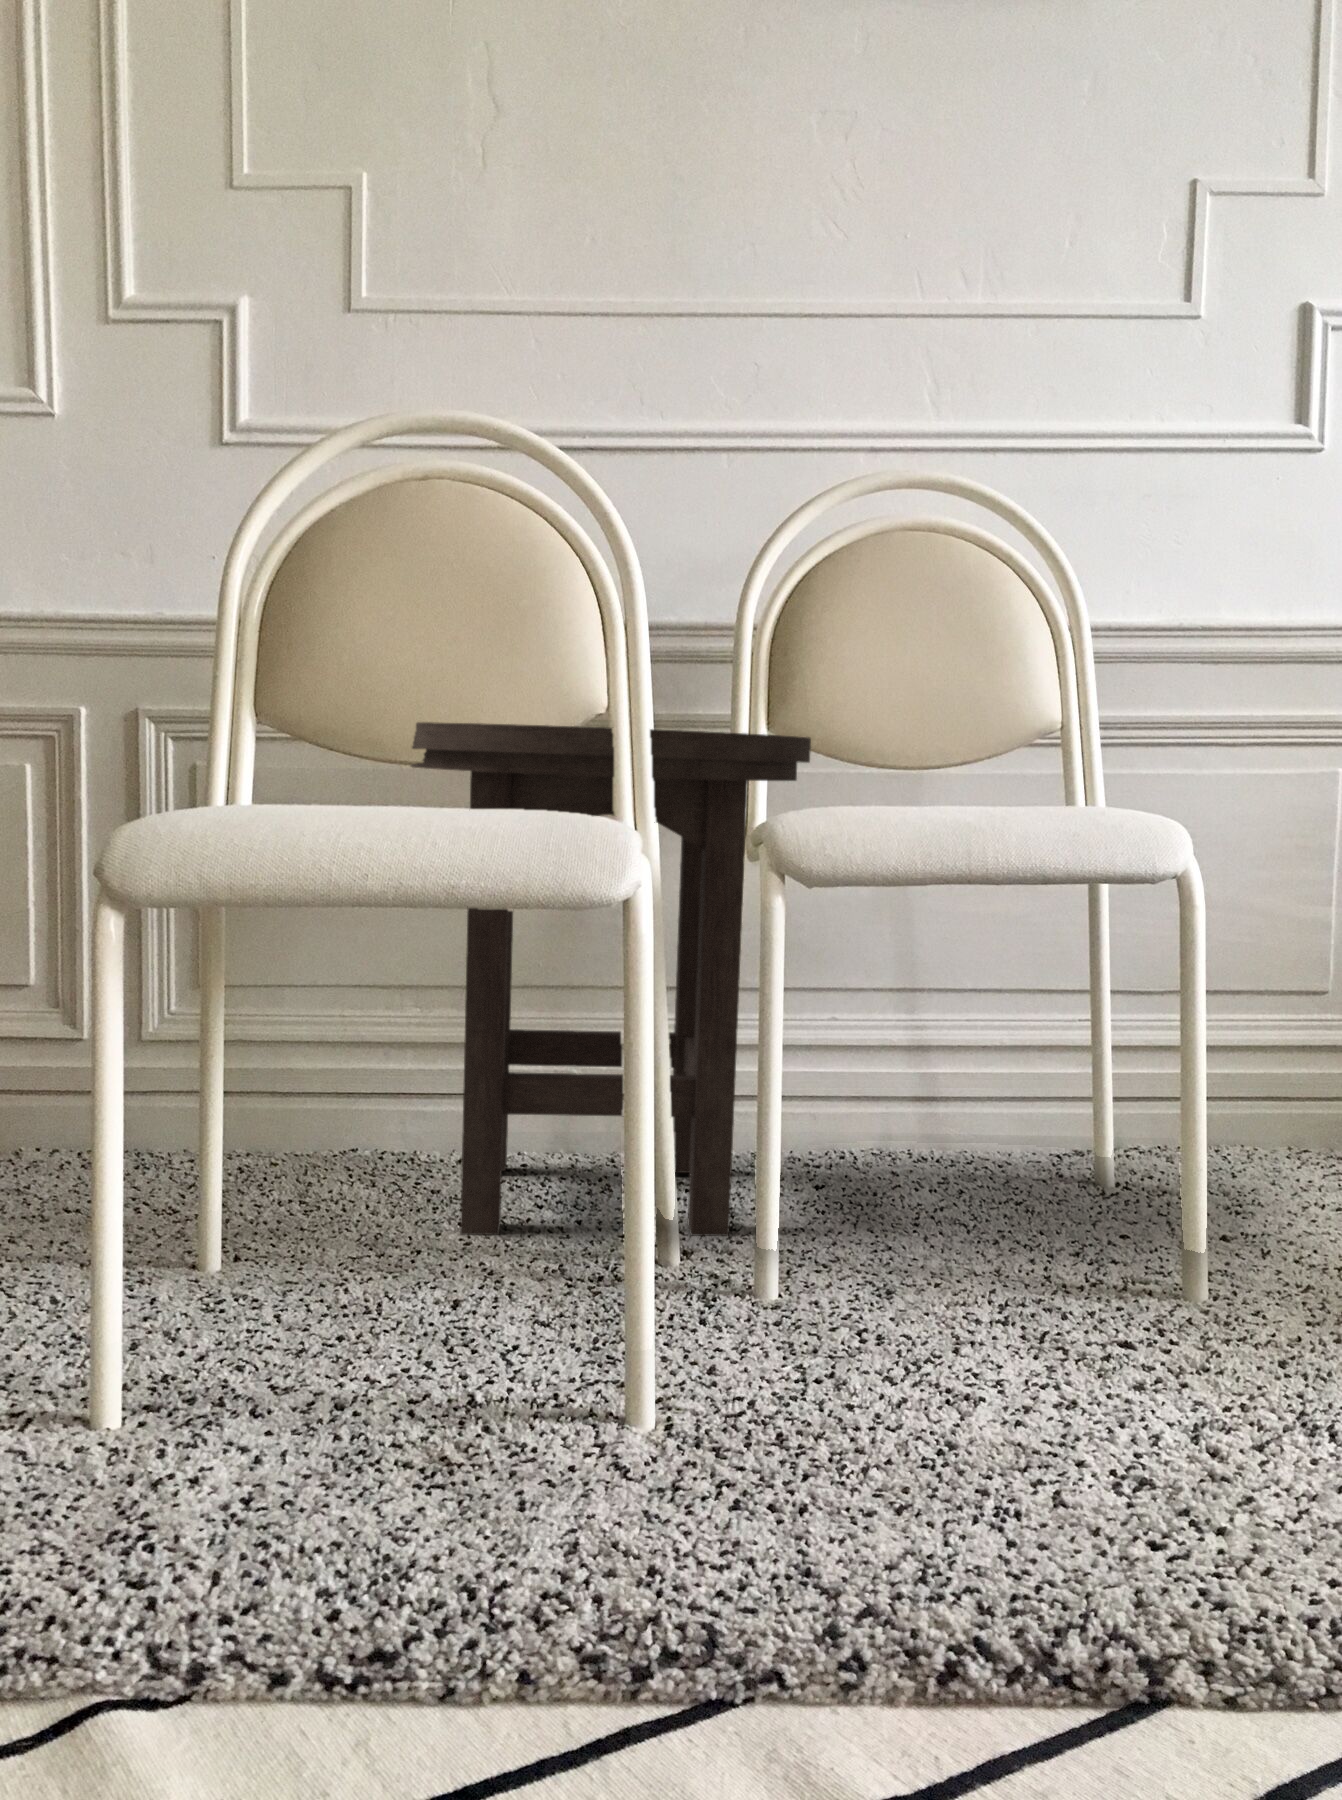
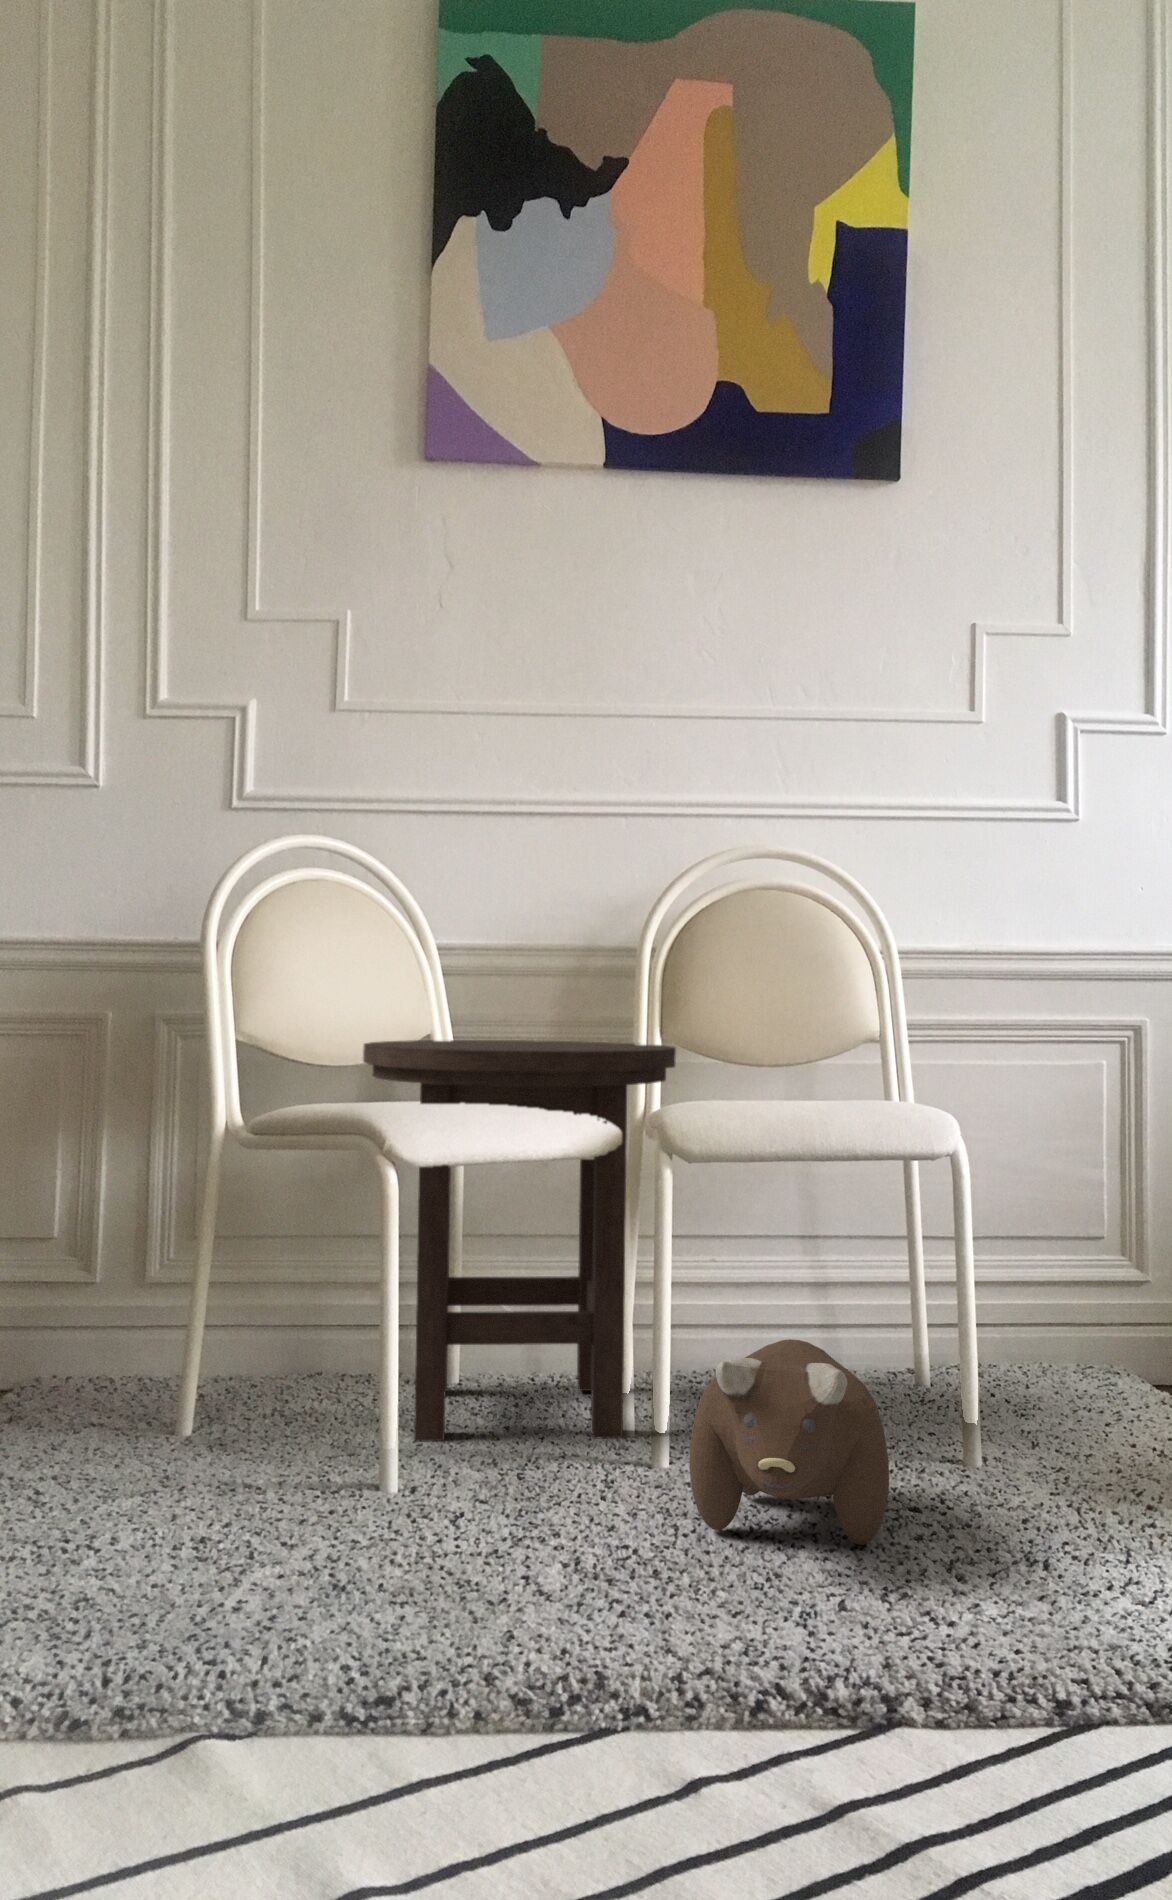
plush toy: none [829,1120,1109,1397] -> present [689,1339,889,1545]

